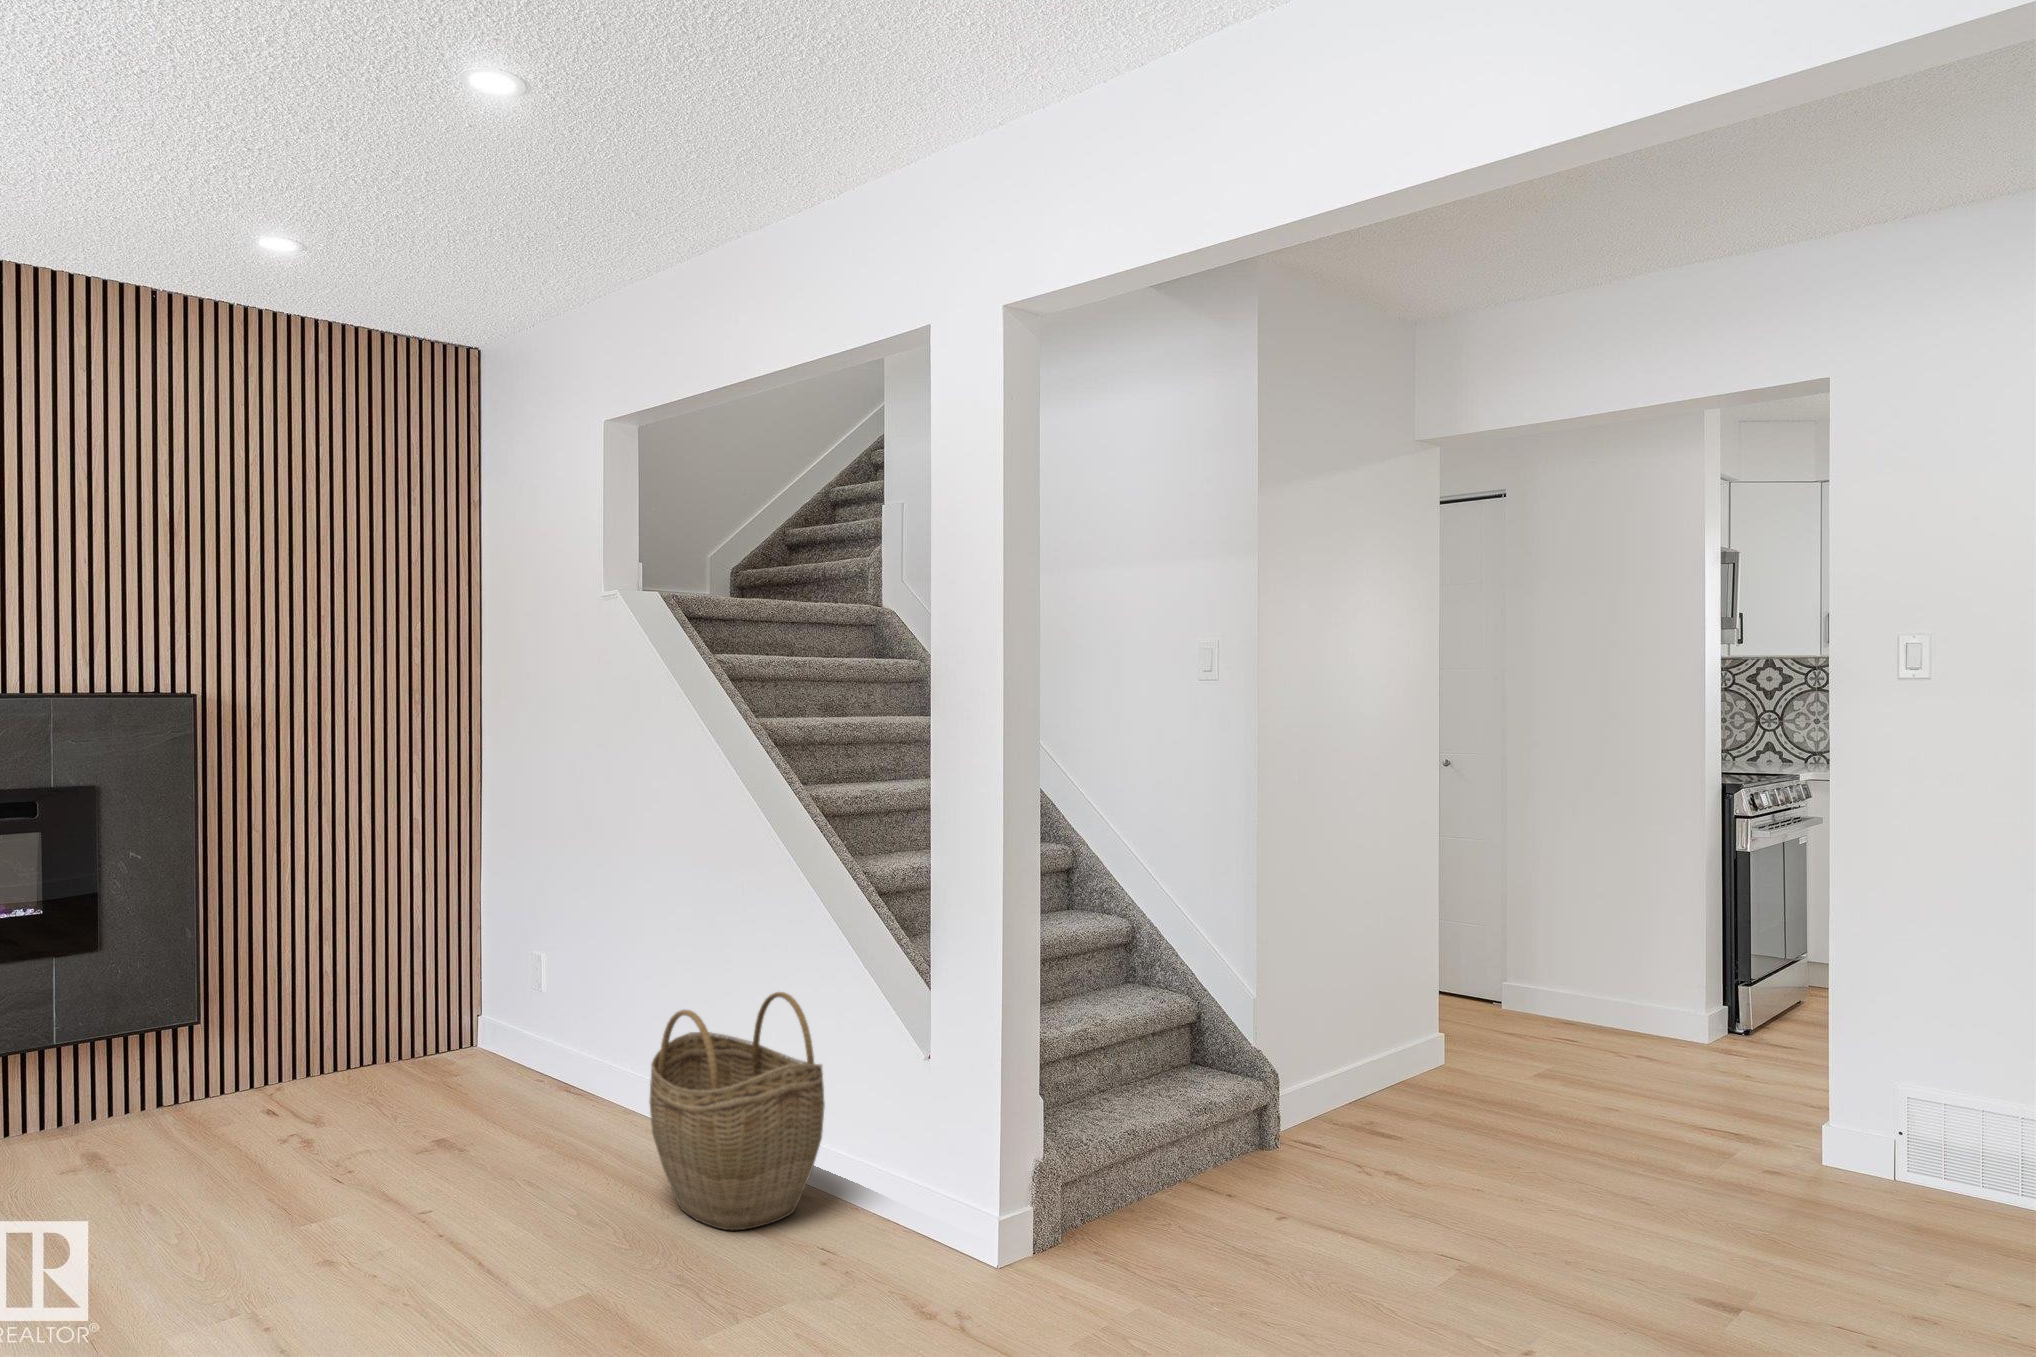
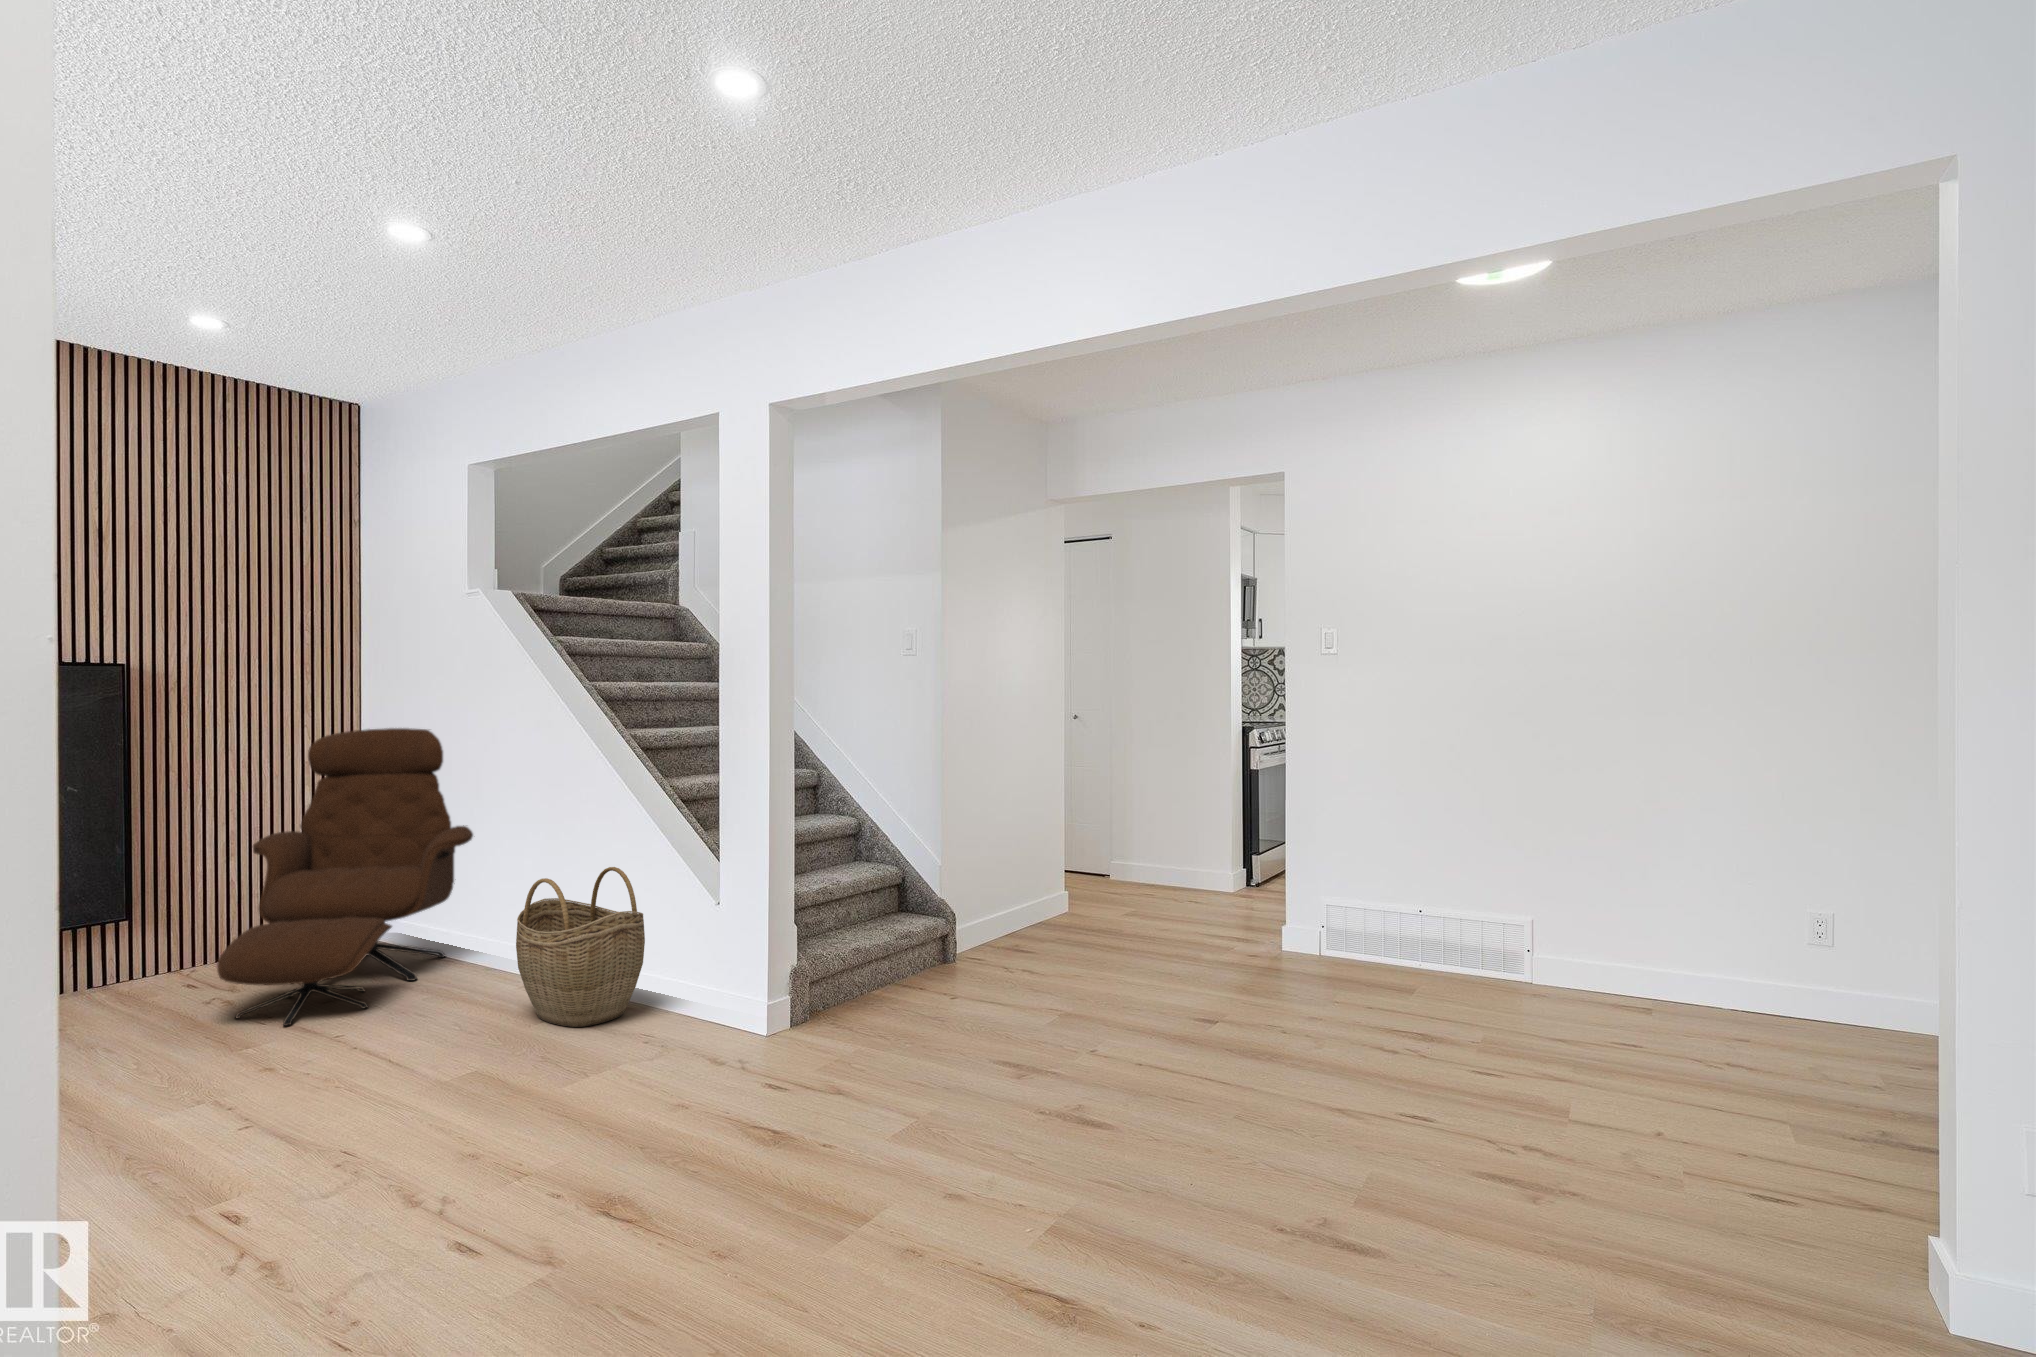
lounge chair: none [279,778,613,1193] -> present [217,728,473,1026]

